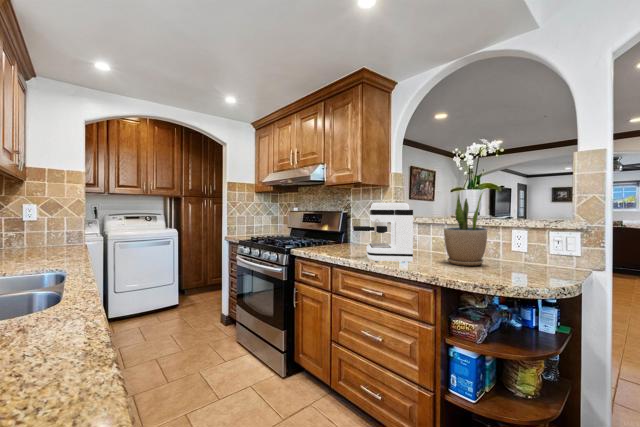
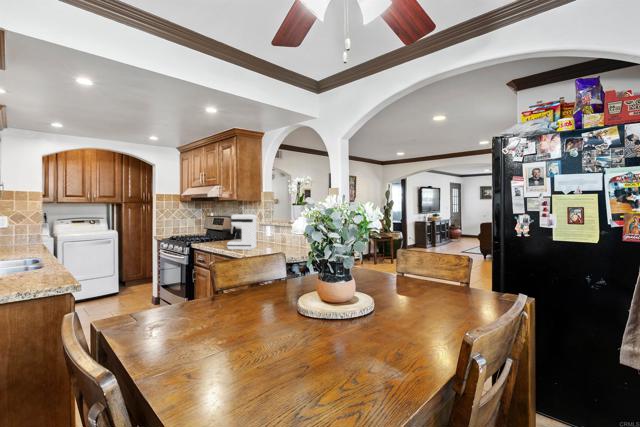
potted plant: present [444,192,487,266] -> none [271,208,294,251]

